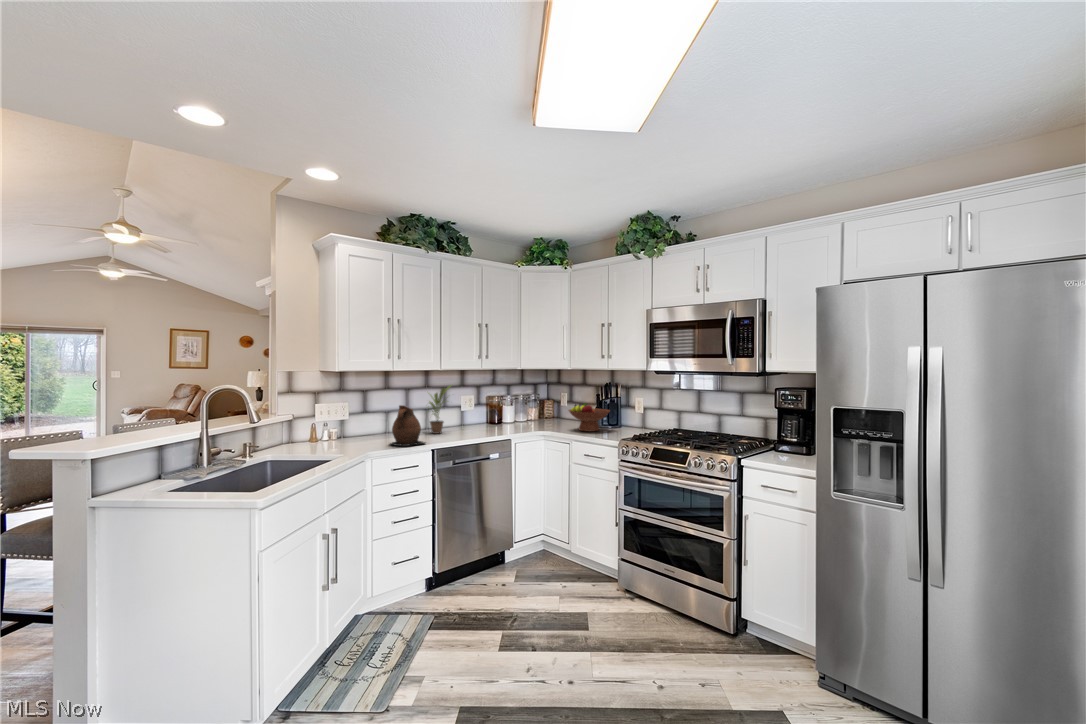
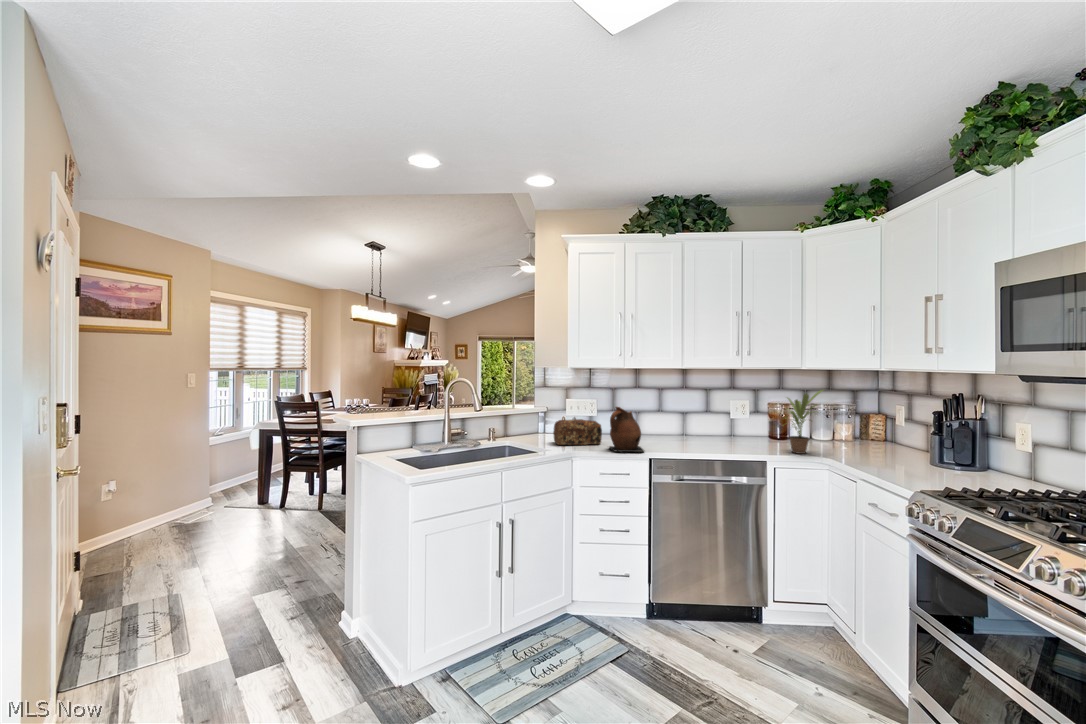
potted plant: present [428,385,451,434] -> present [788,390,823,454]
fruit bowl: present [569,403,610,432] -> none [867,424,949,471]
bread loaf: none [323,421,376,449] -> present [553,419,602,445]

